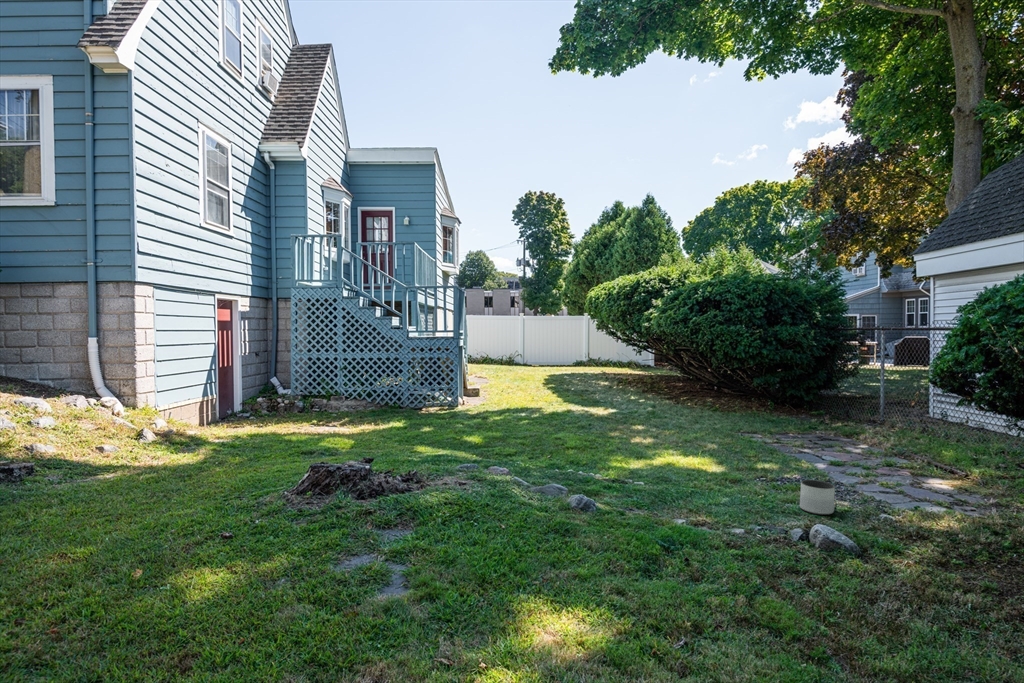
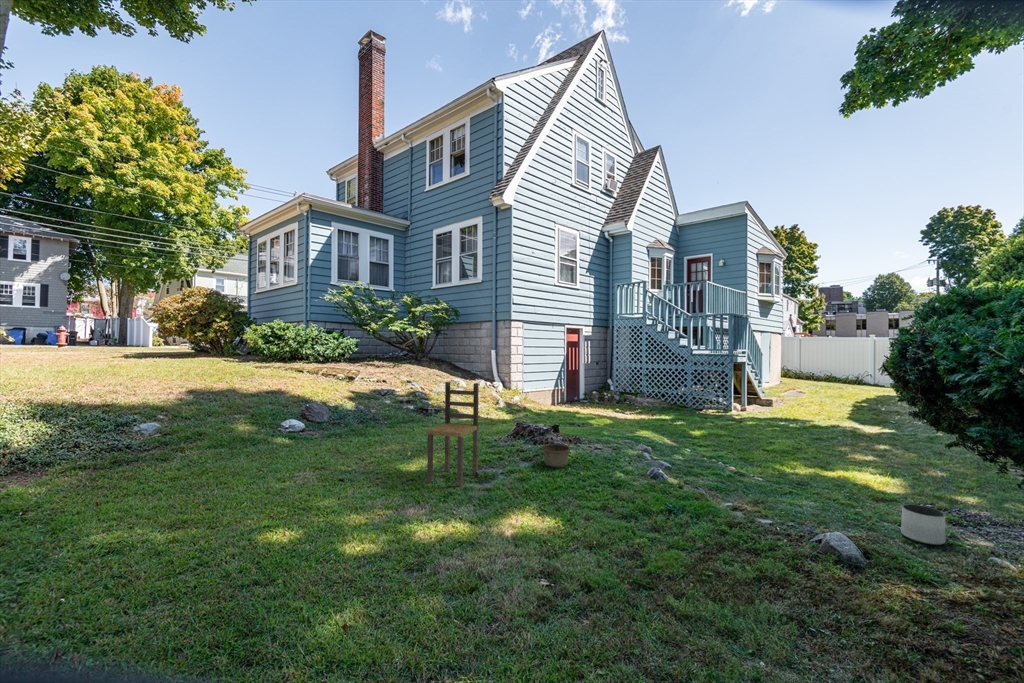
chair: none [293,416,391,663] -> present [427,382,479,487]
basket: none [446,482,496,542] -> present [542,433,571,468]

